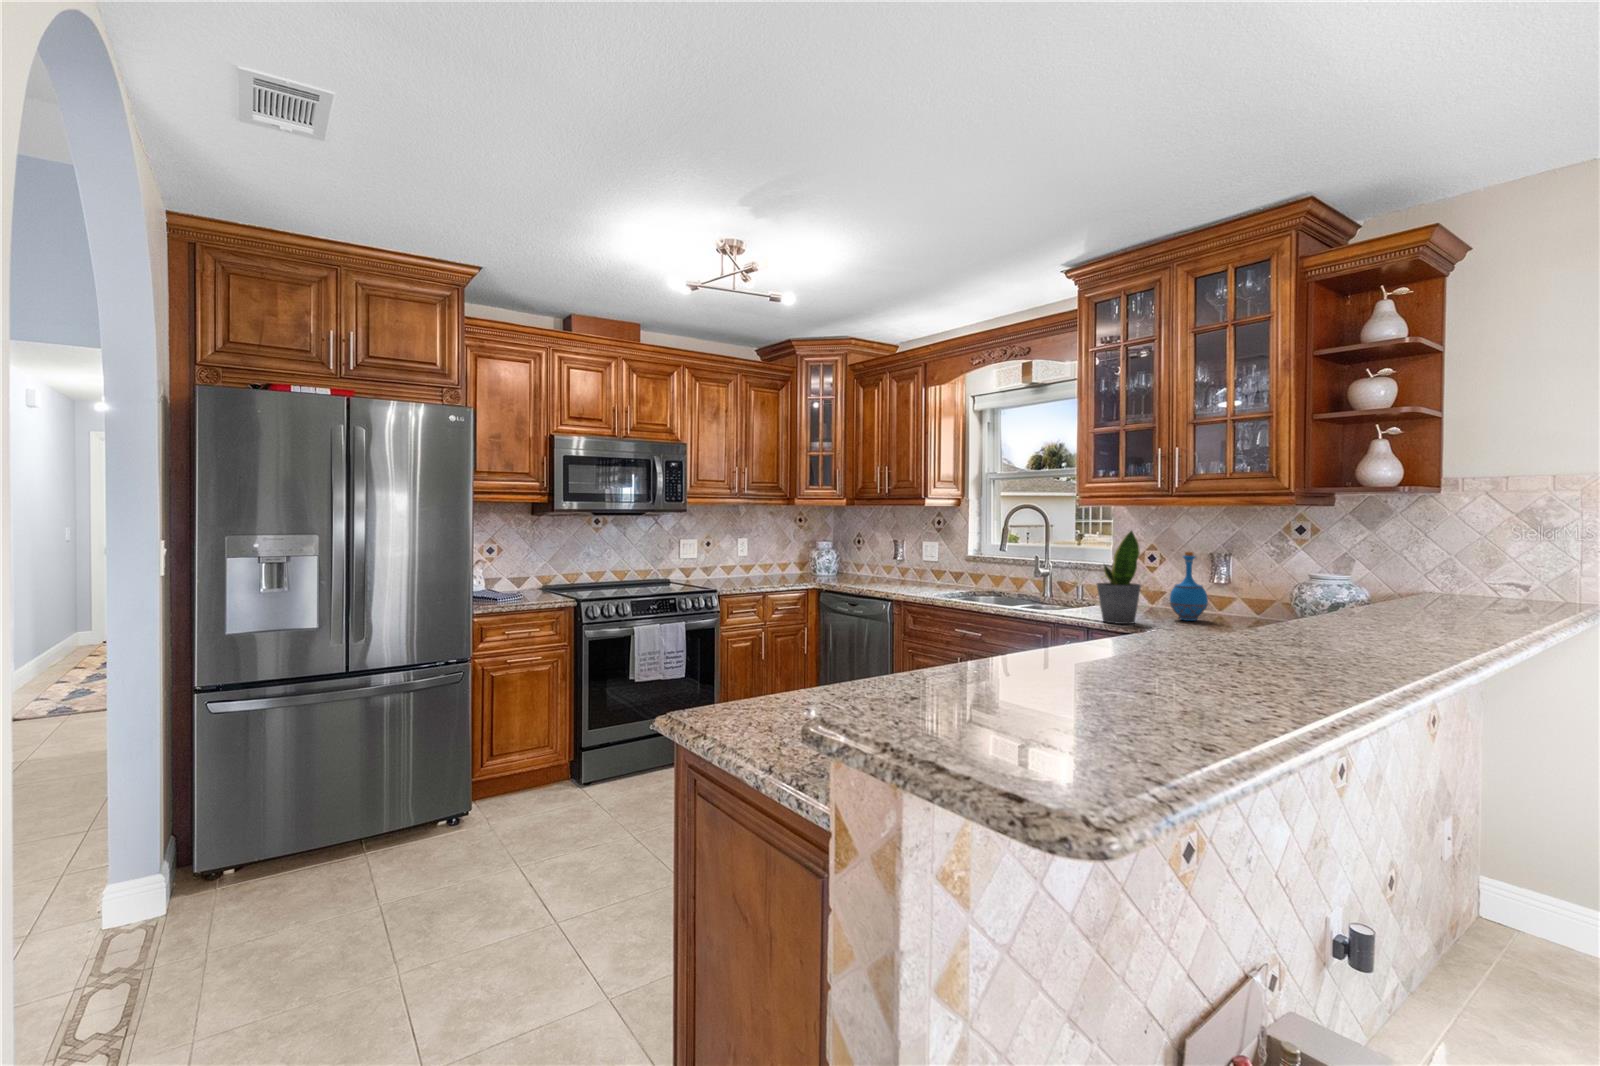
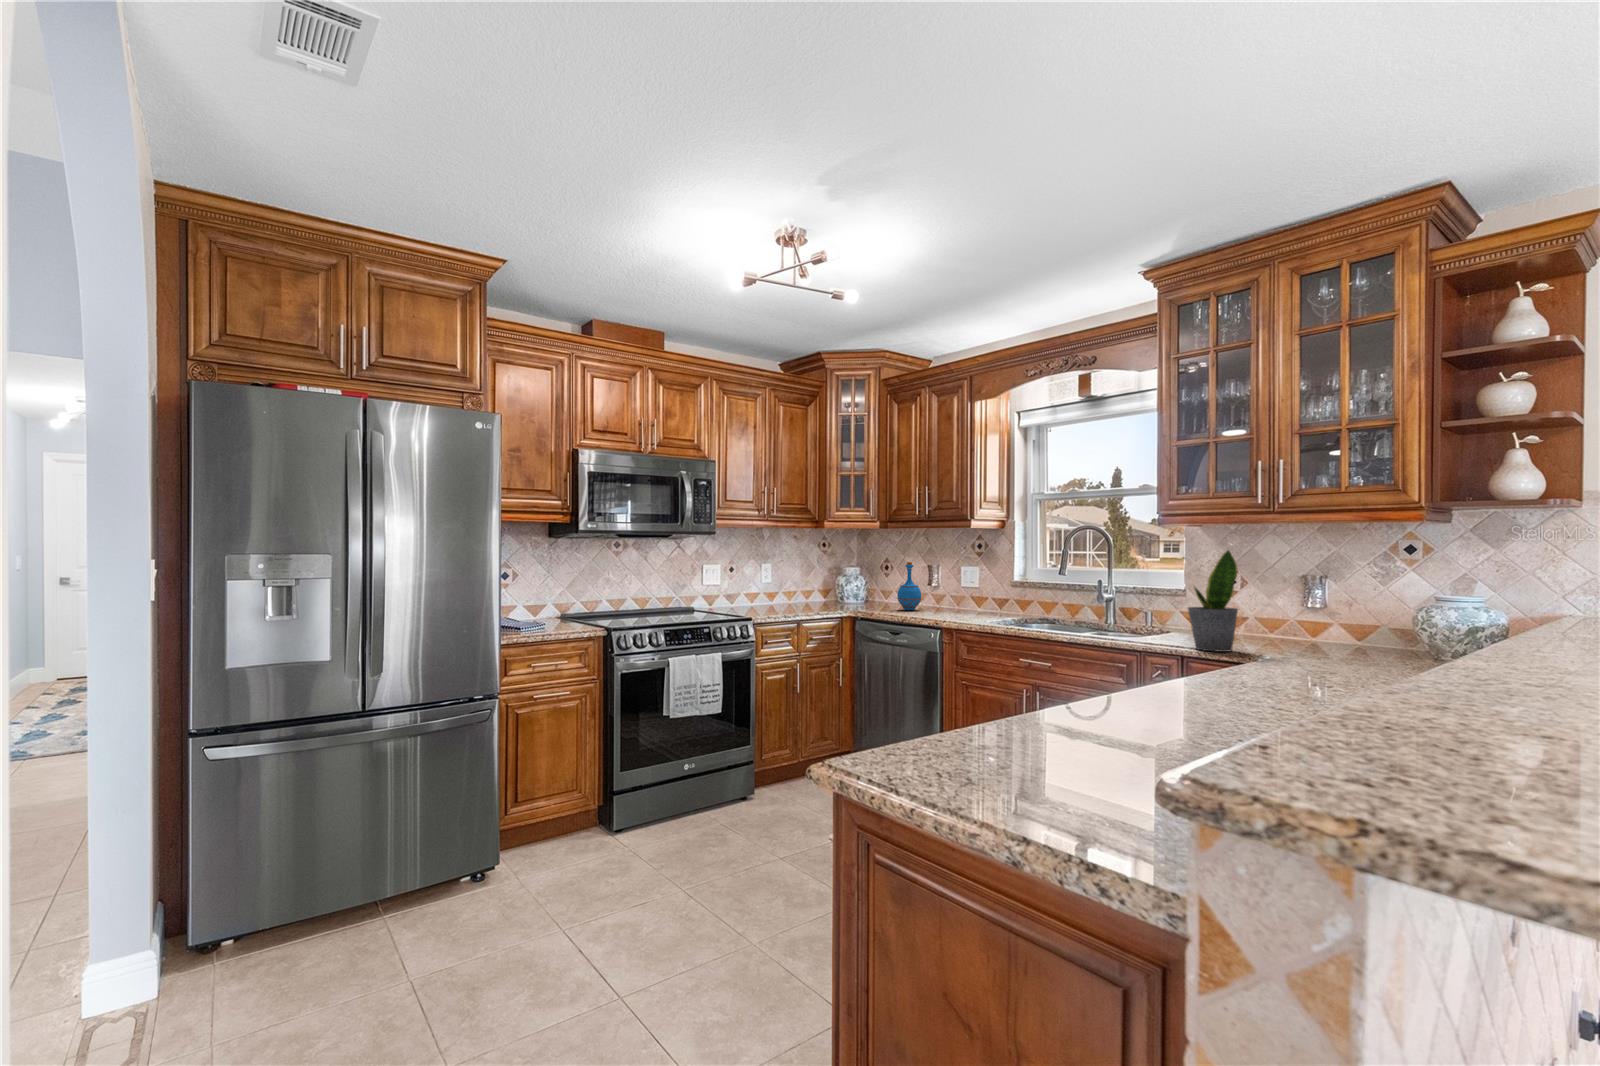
bottle: present [1170,552,1208,621] -> present [897,562,921,610]

